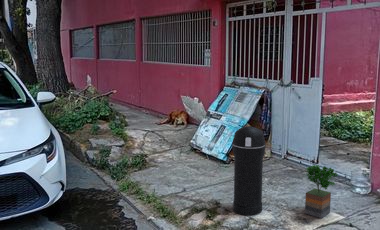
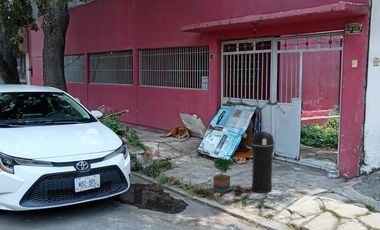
potted tree: present [305,165,338,218] -> present [213,158,233,193]

